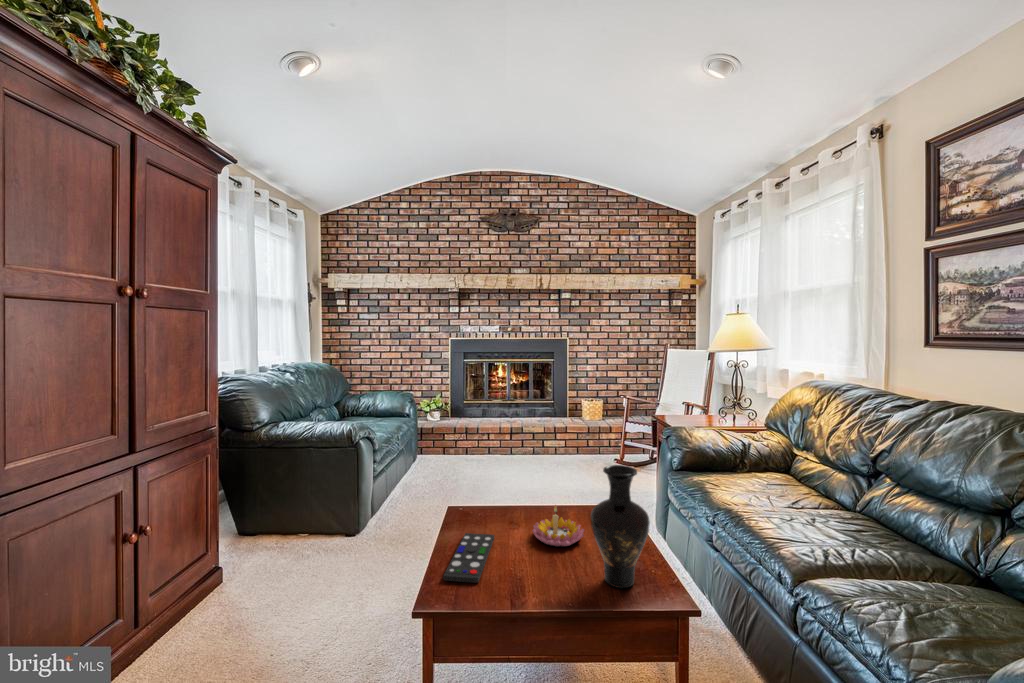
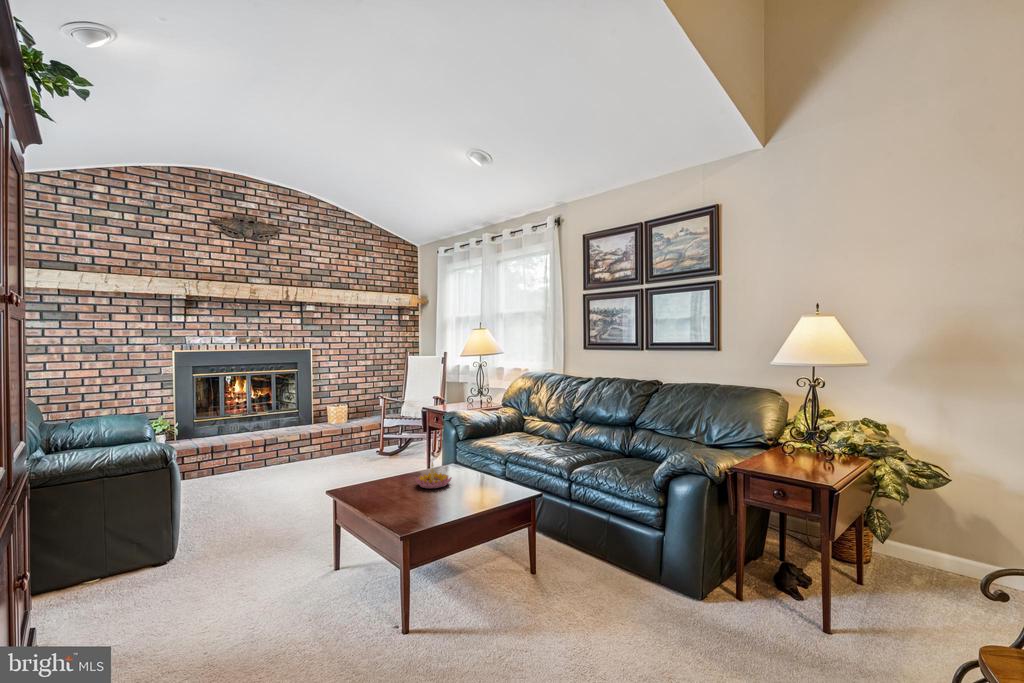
vase: present [591,465,650,588] -> none [473,422,508,494]
remote control: present [443,533,494,583] -> none [371,492,416,517]

